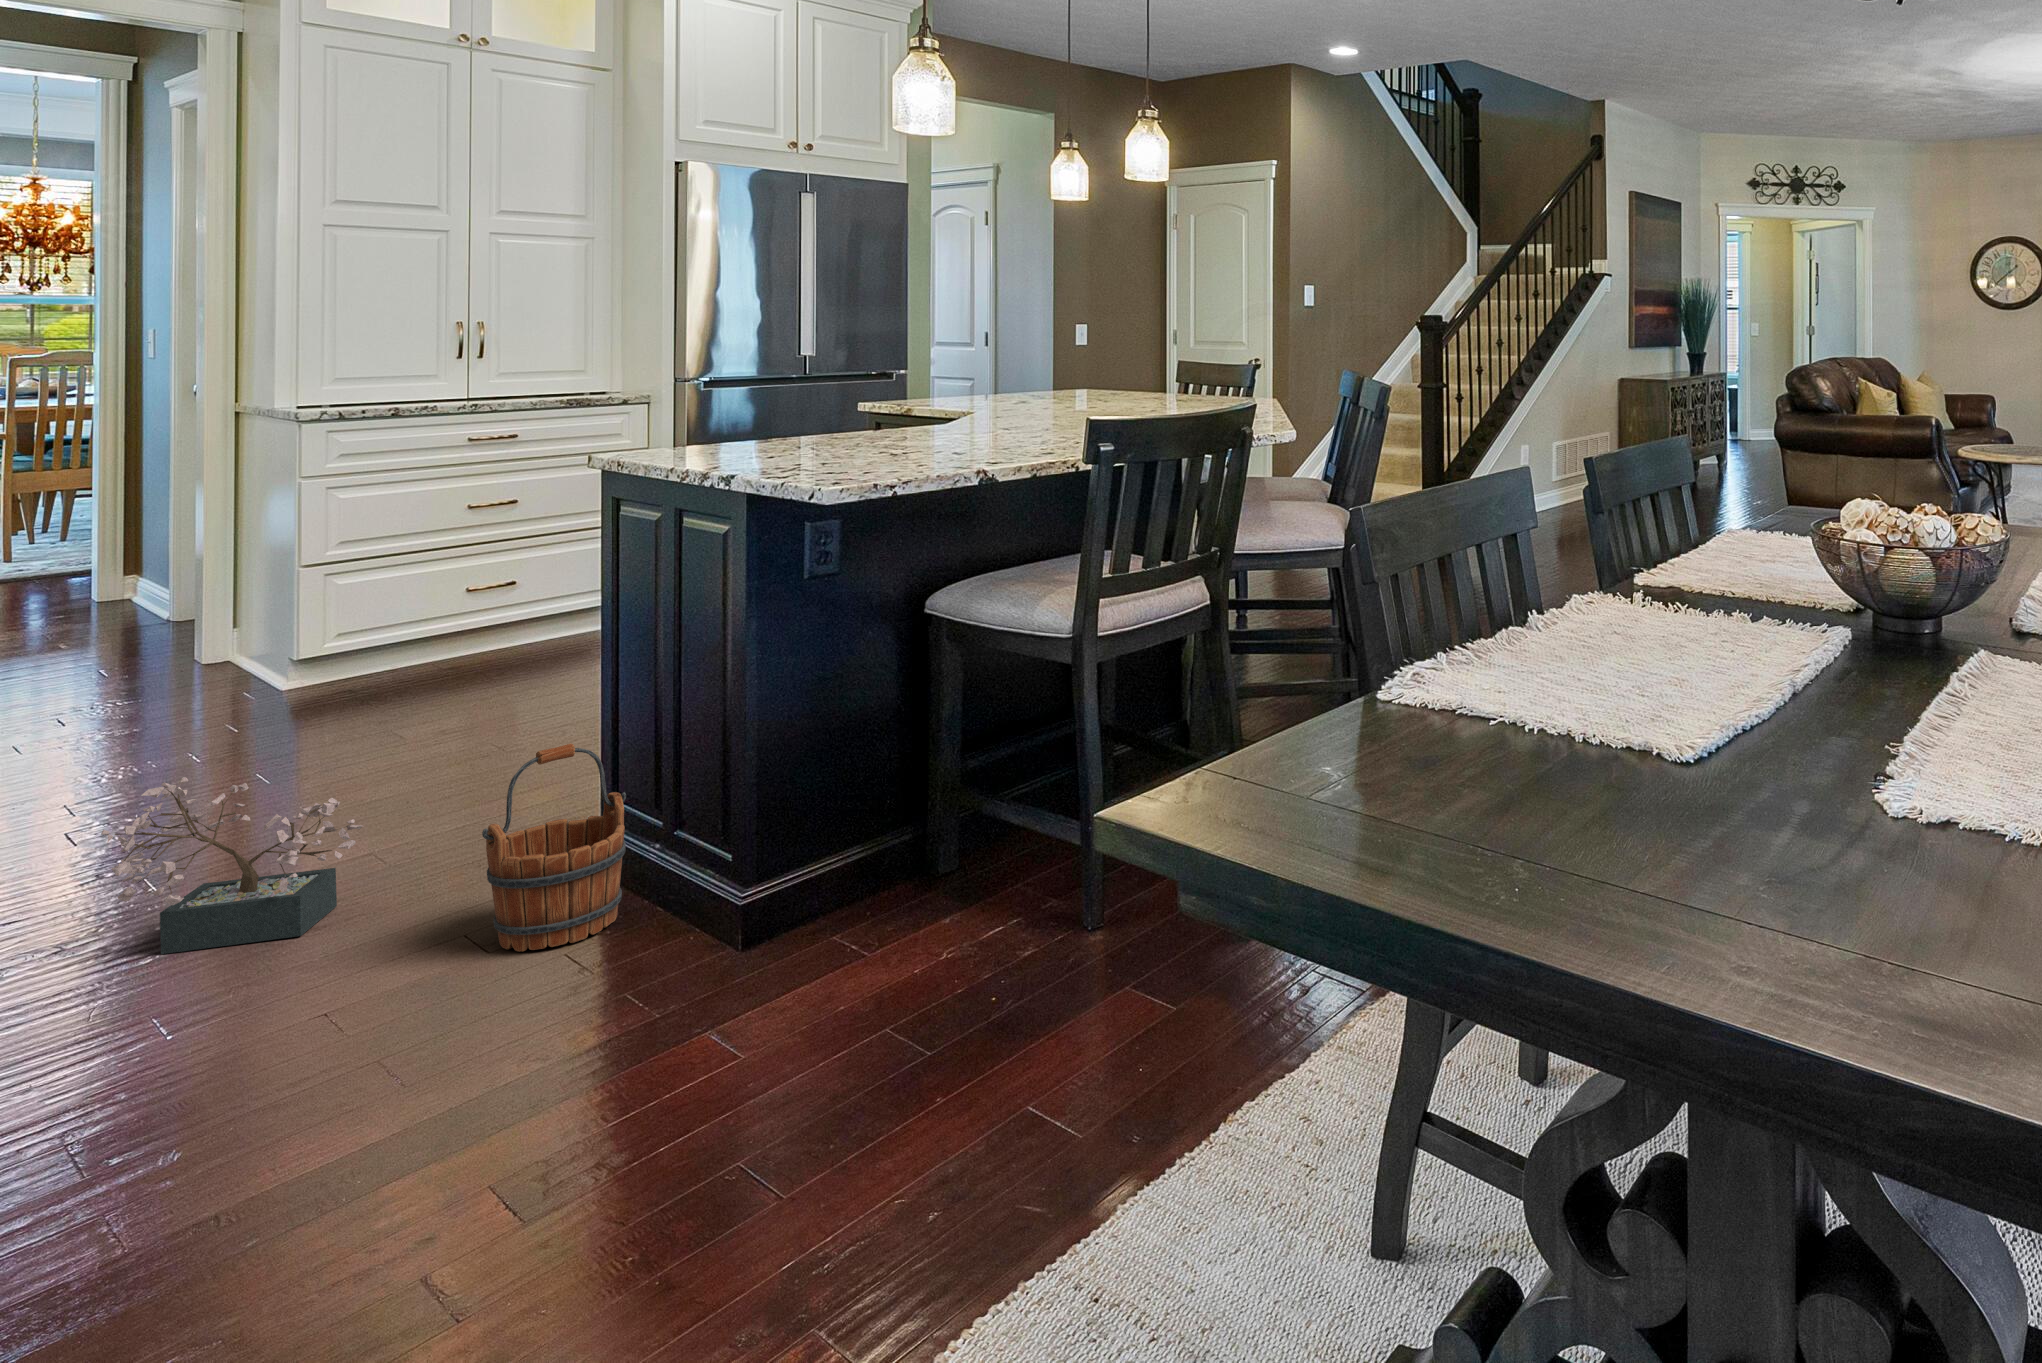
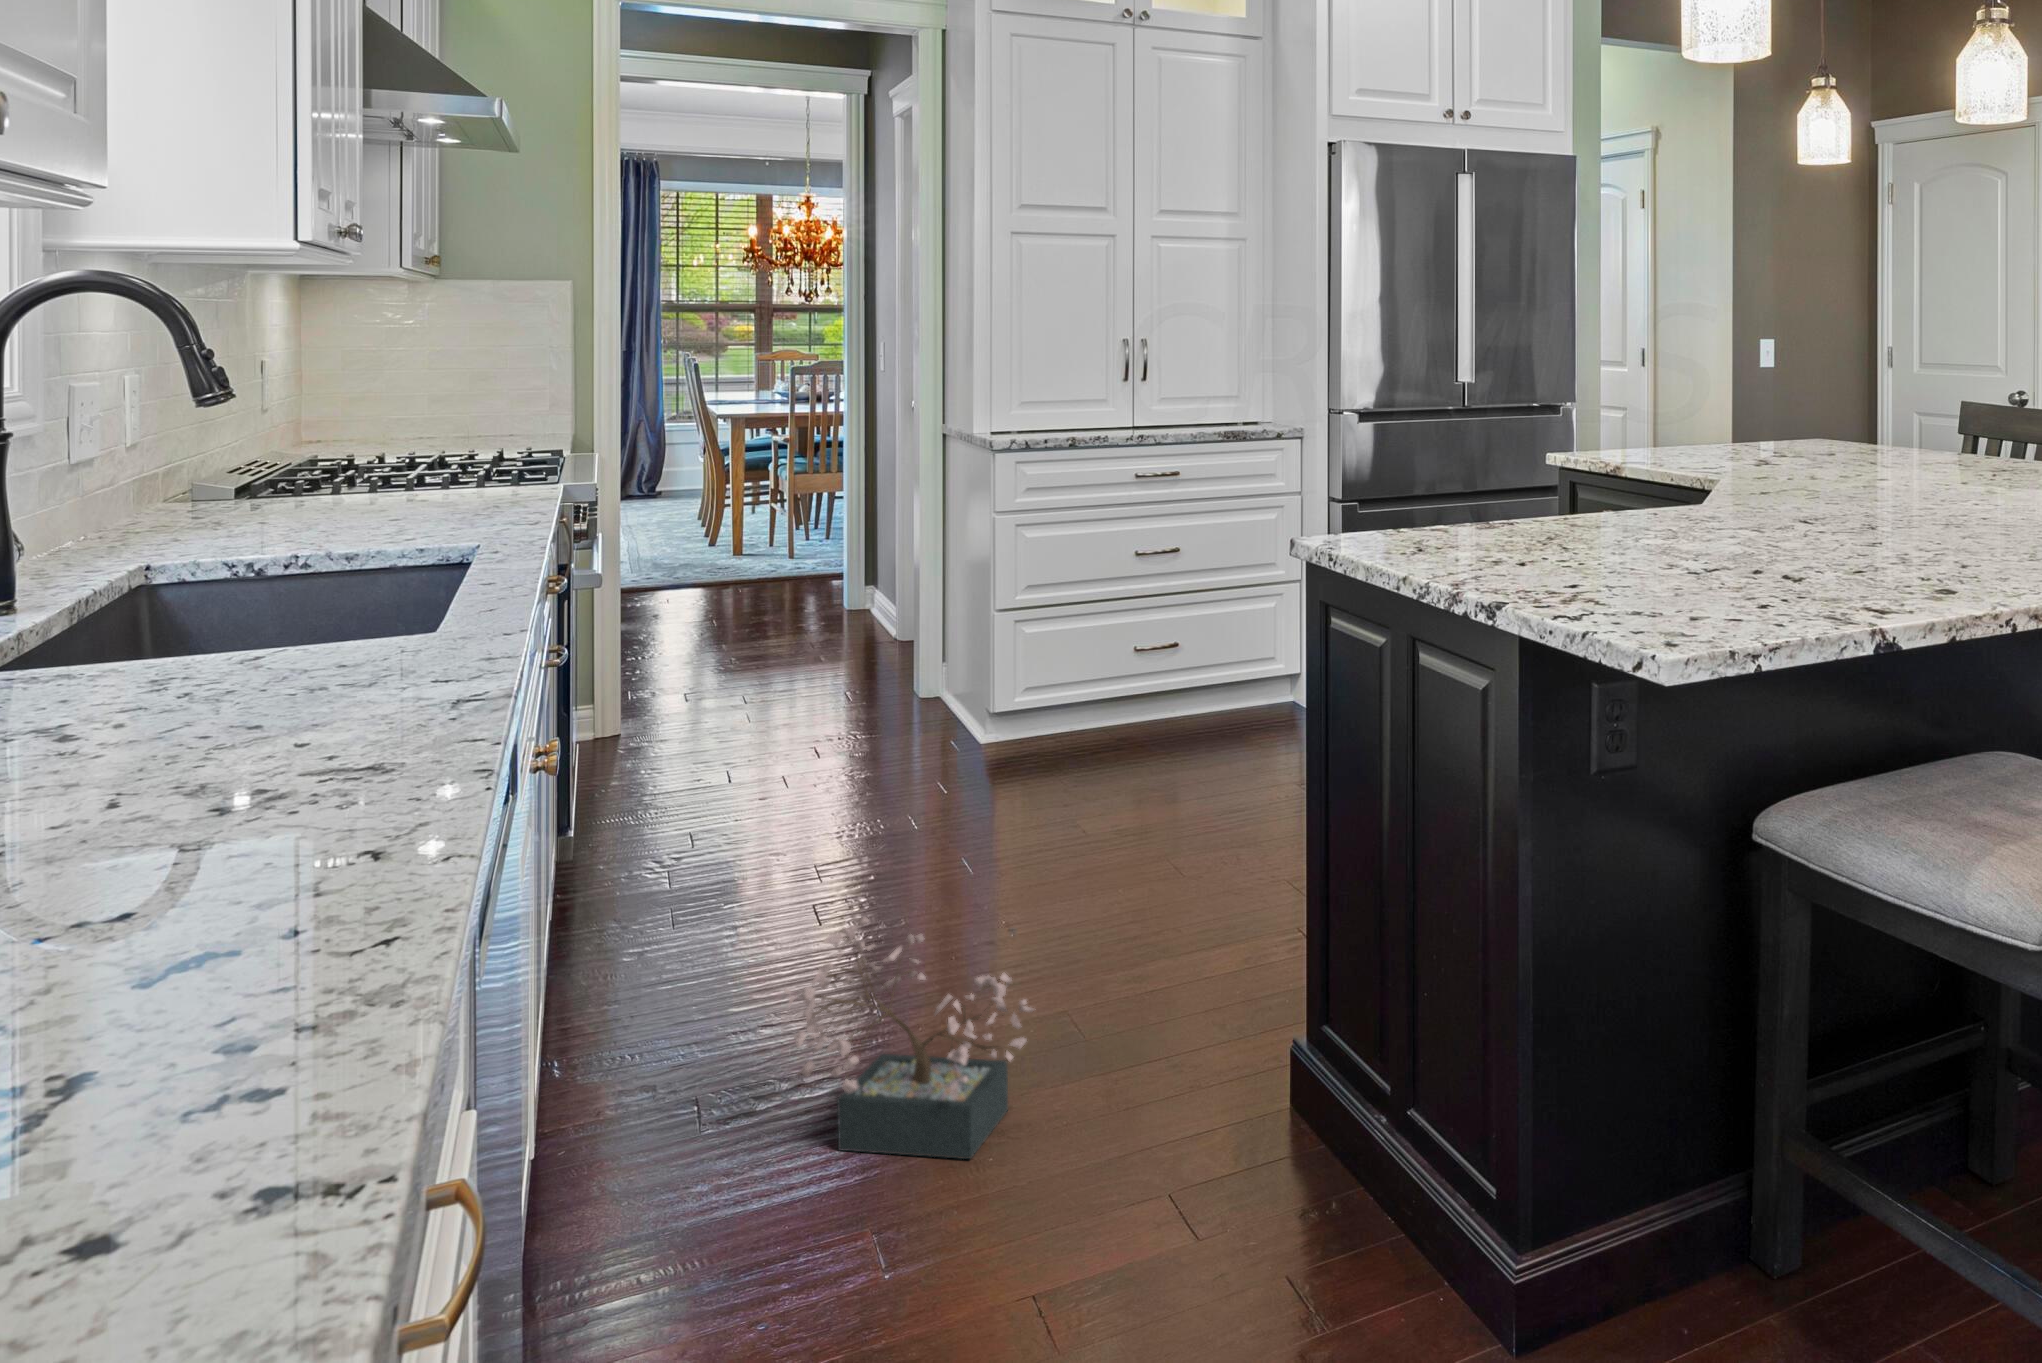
wooden bucket: present [482,744,626,952] -> none [1165,968,1332,1278]

